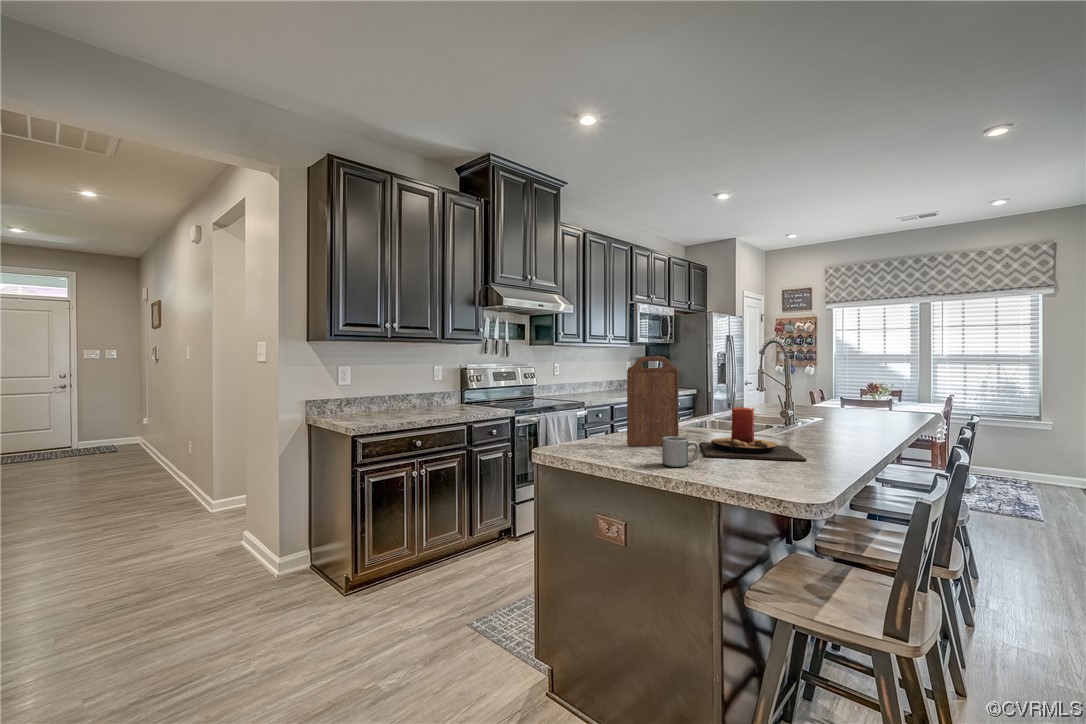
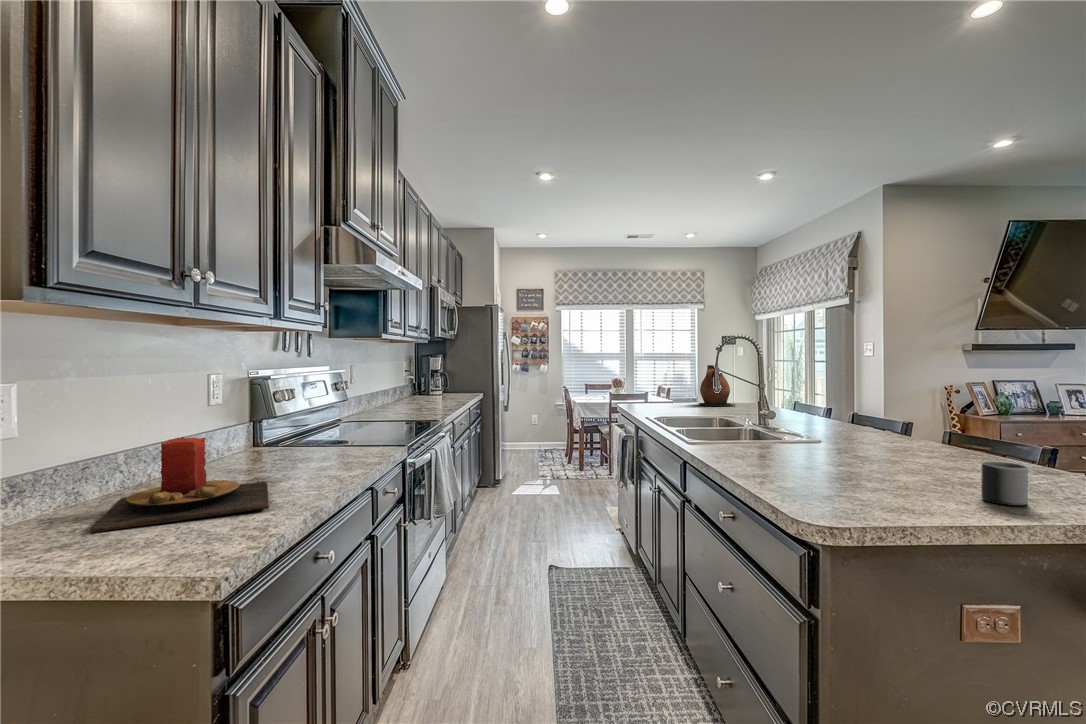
cutting board: present [627,357,679,446] -> none [818,353,842,481]
ceramic pitcher: none [850,369,893,414] -> present [699,365,735,406]
candle: present [700,407,807,461] -> present [90,437,269,533]

